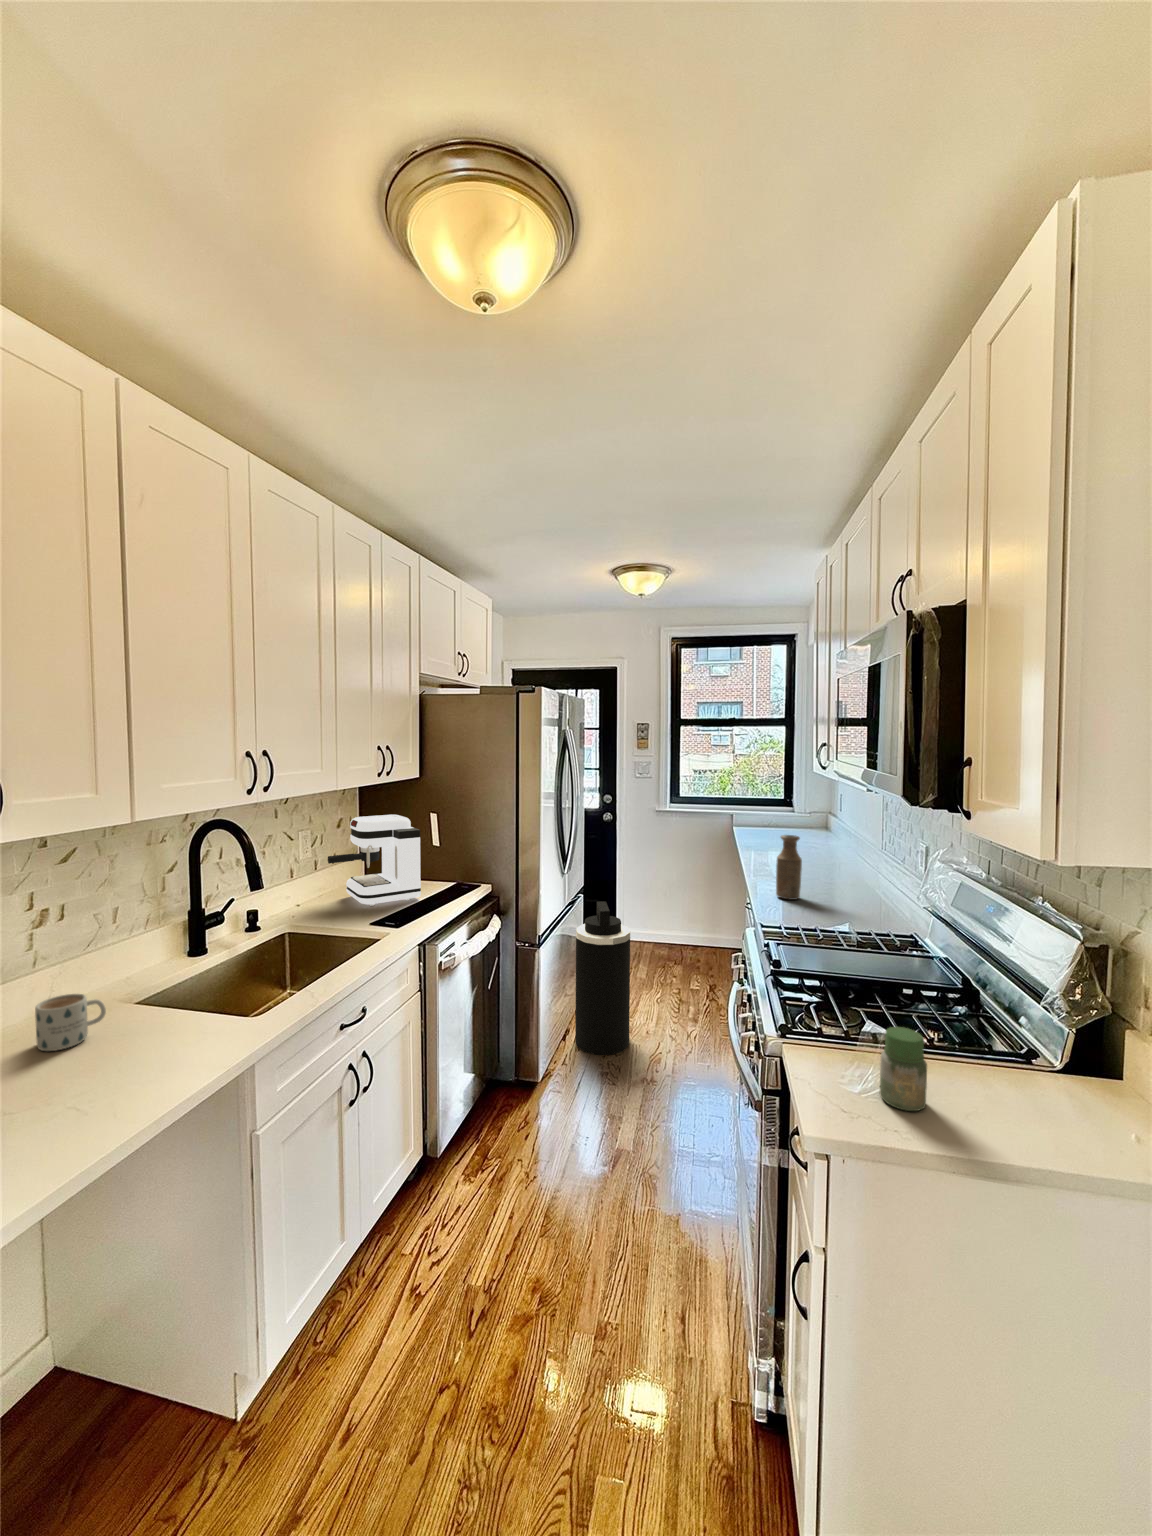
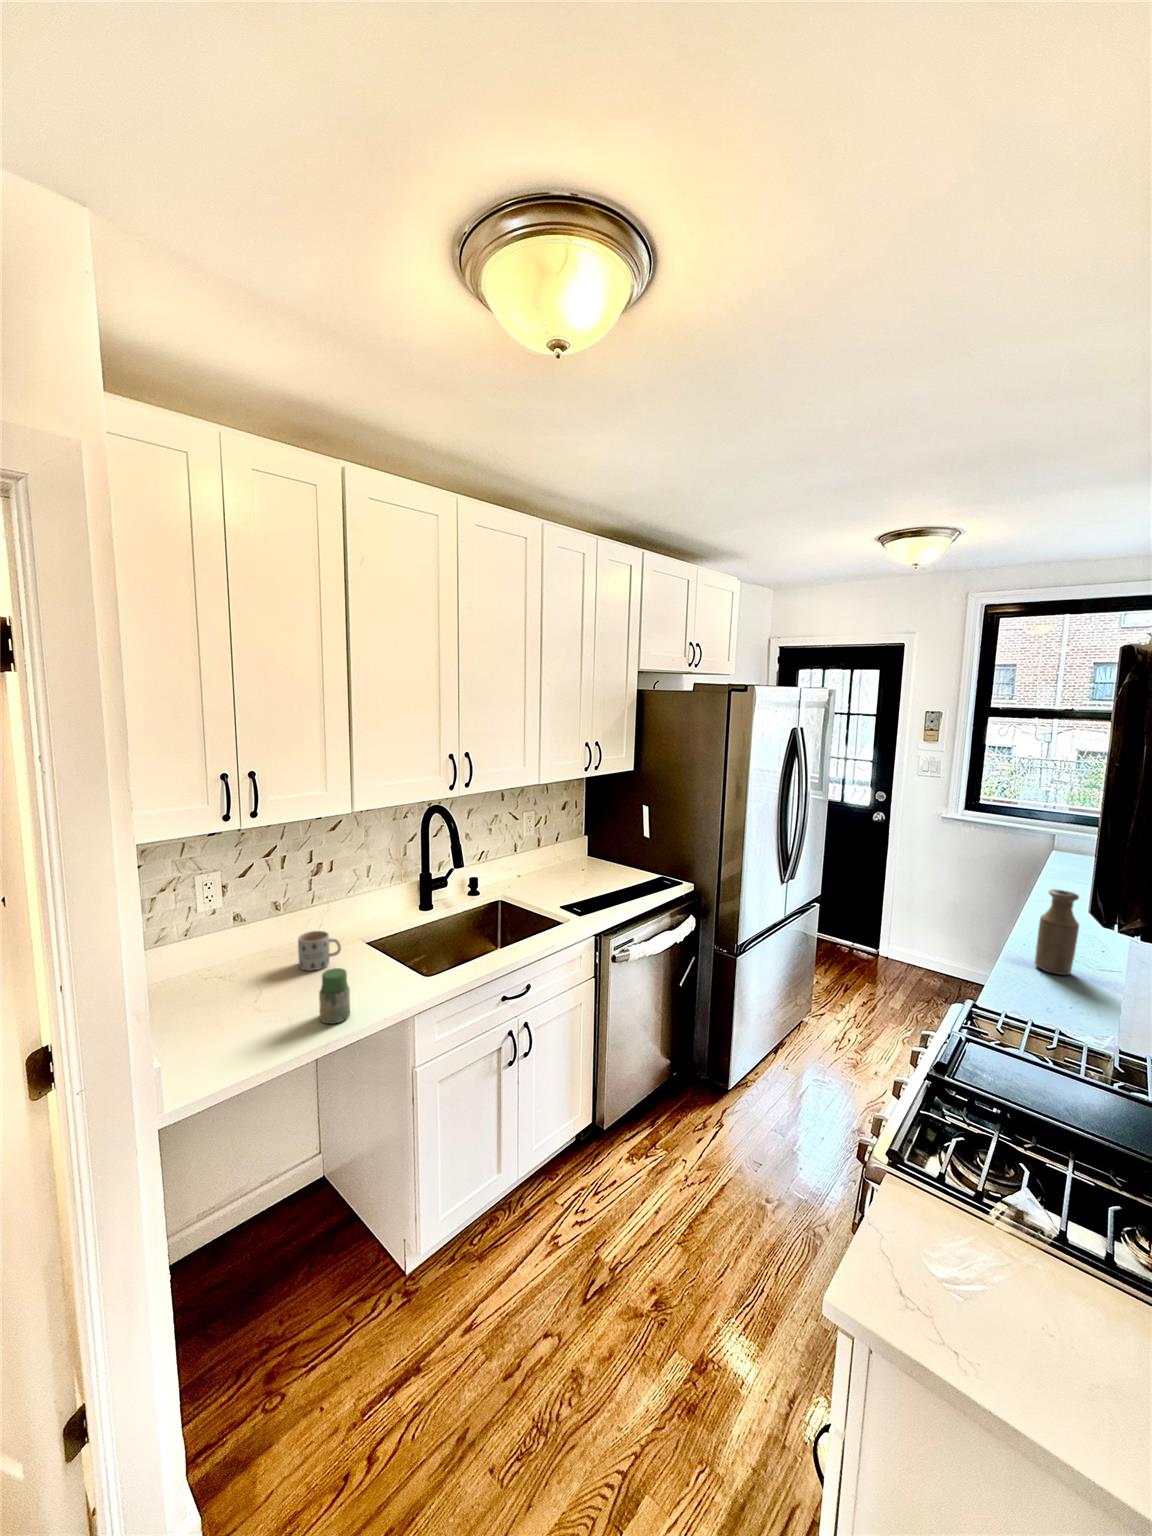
coffee maker: present [328,815,421,906] -> none [548,804,626,888]
trash can: present [575,902,630,1055] -> none [786,917,859,1084]
jar: present [880,1027,927,1111] -> present [319,968,350,1024]

